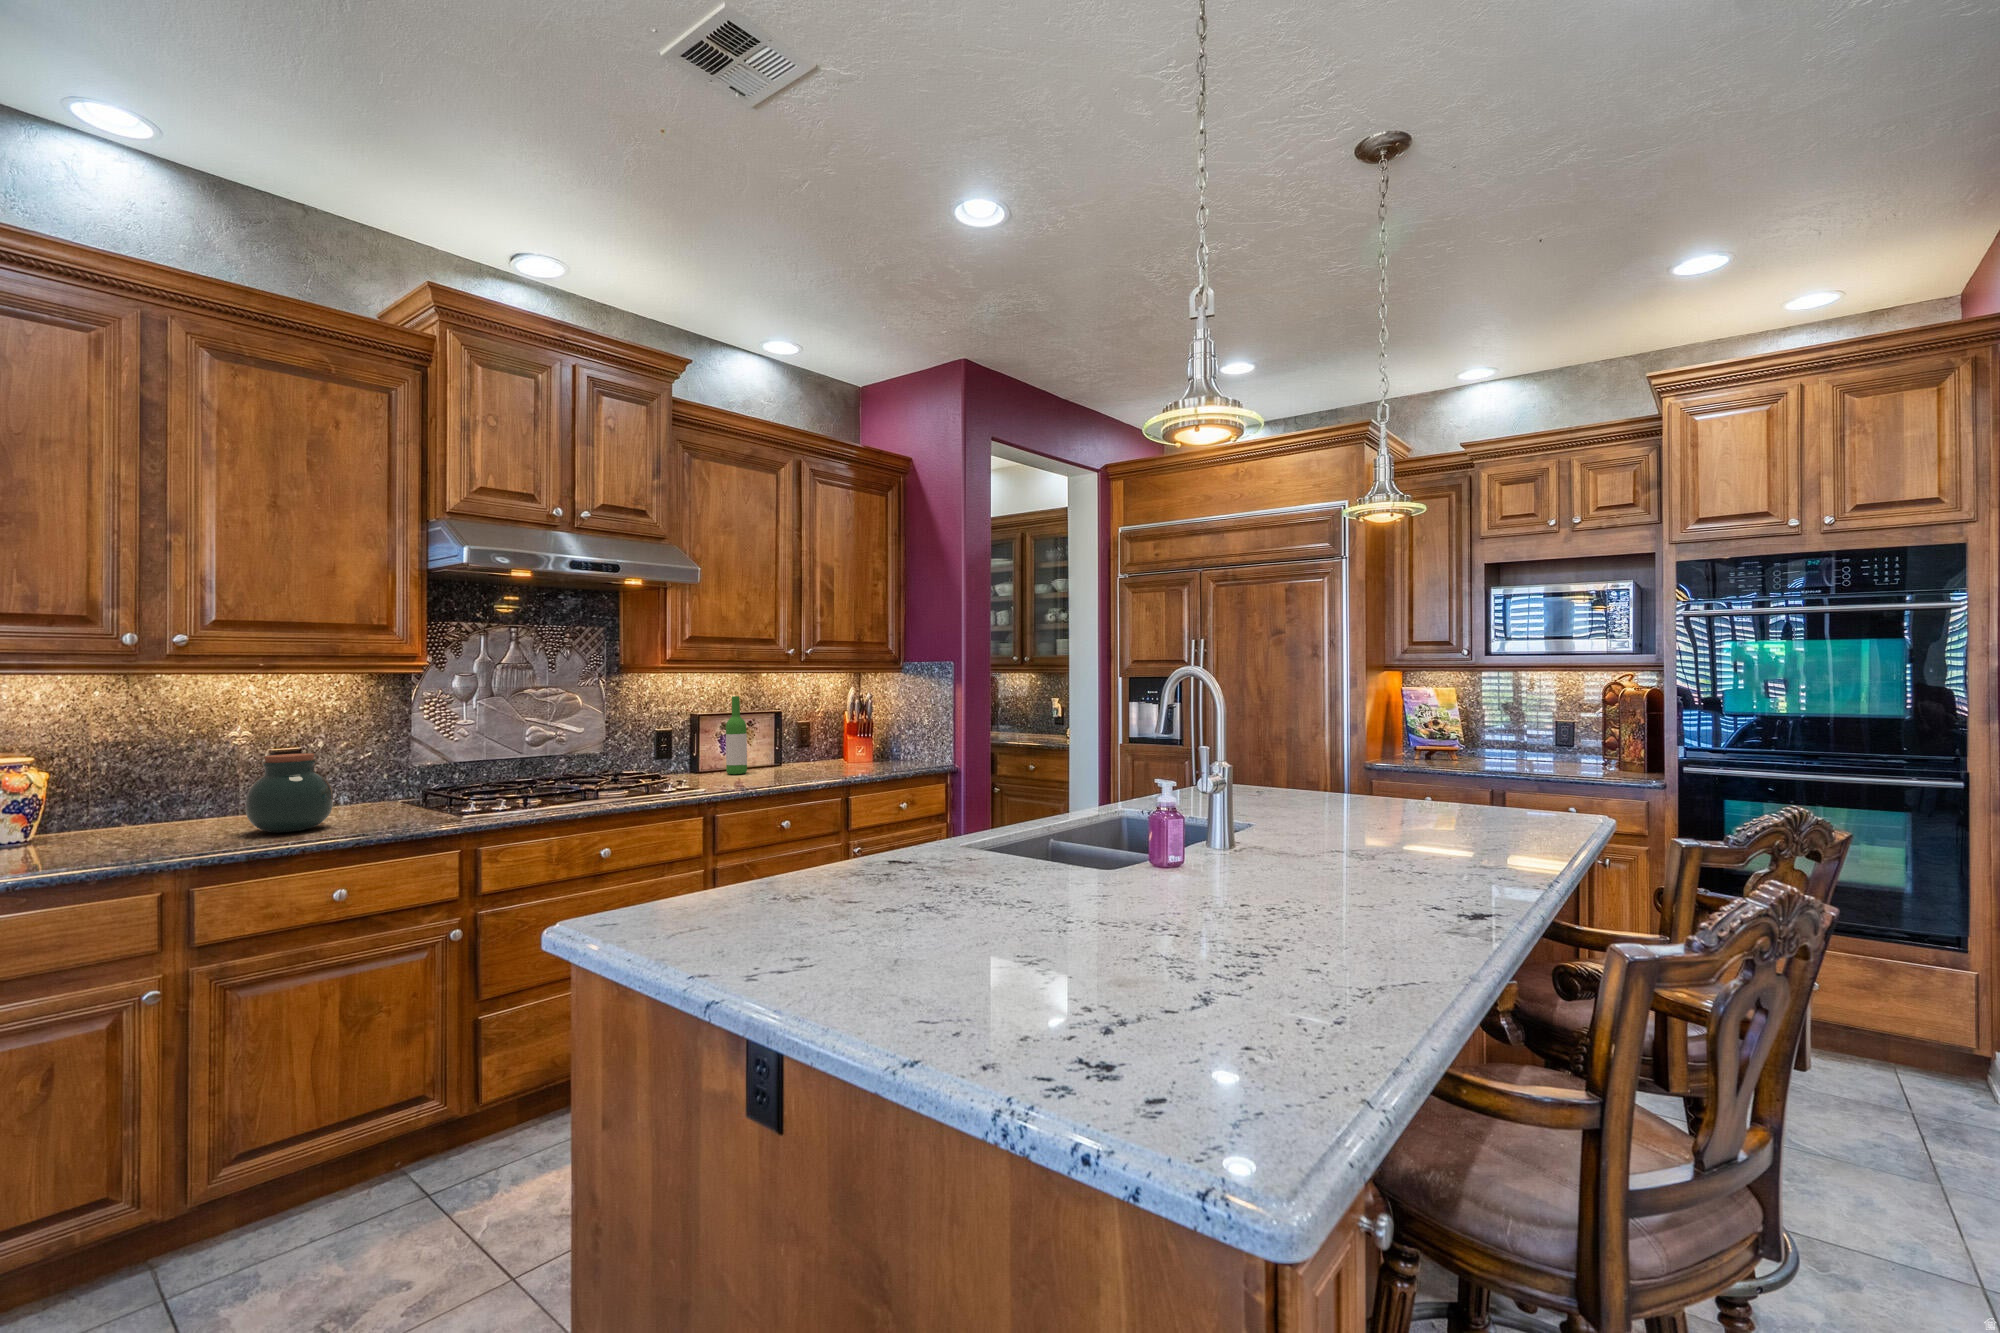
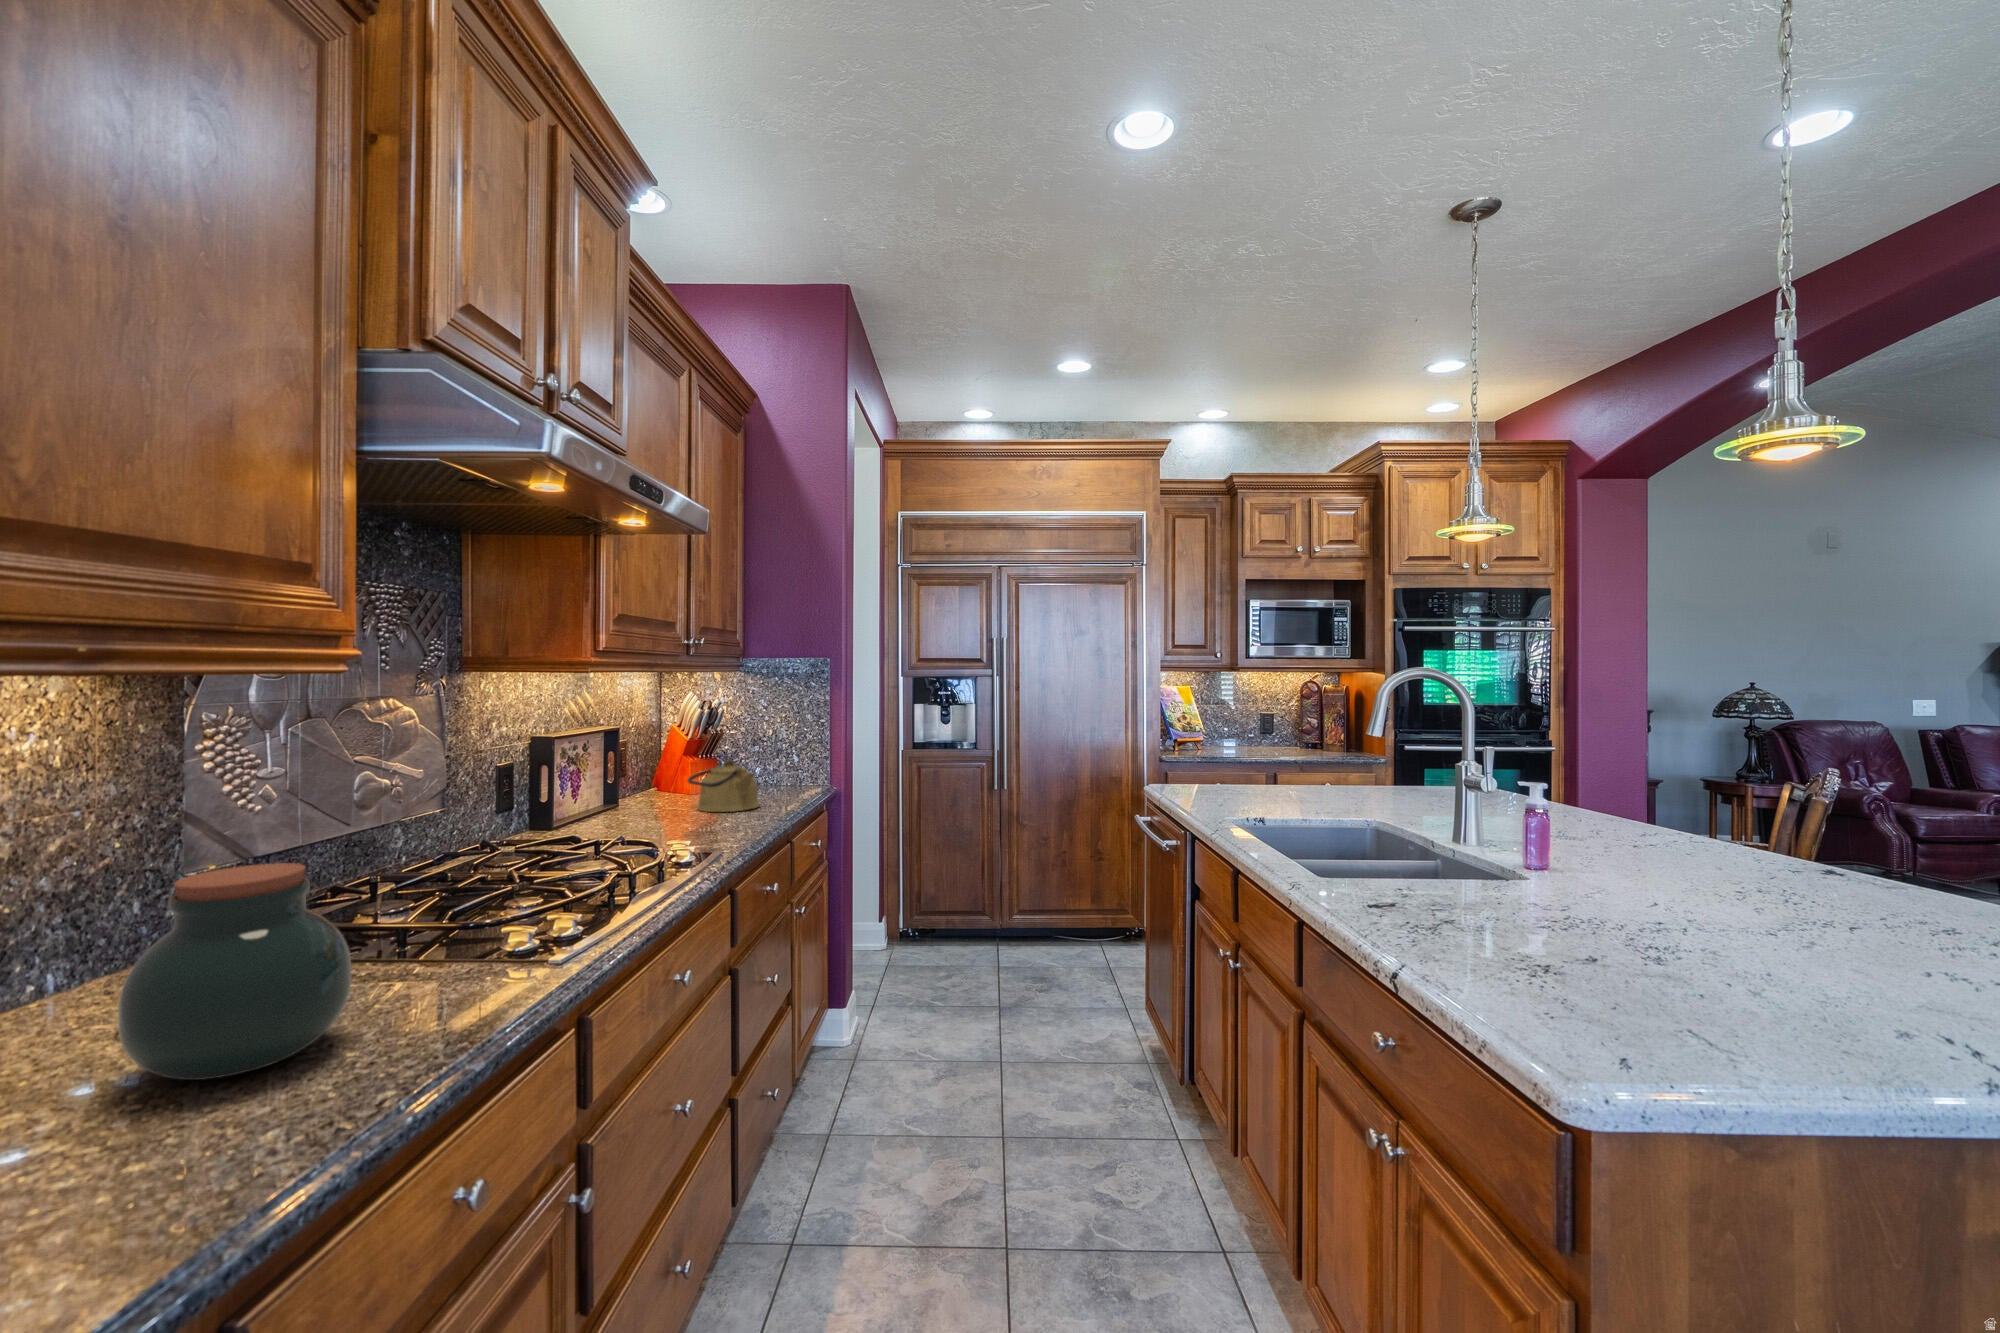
wine bottle: present [726,696,747,774] -> none [626,709,657,820]
kettle: none [776,737,828,776] -> present [688,760,760,812]

